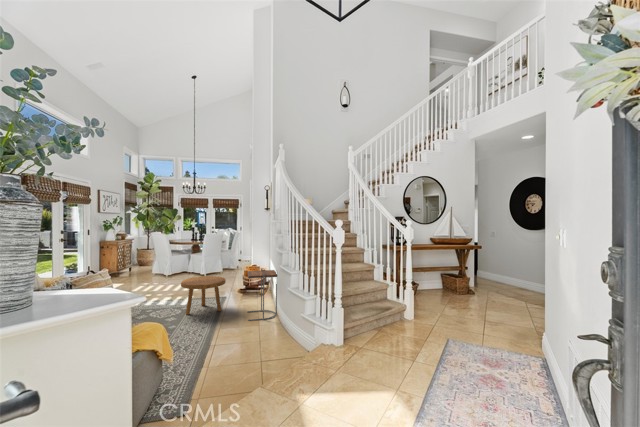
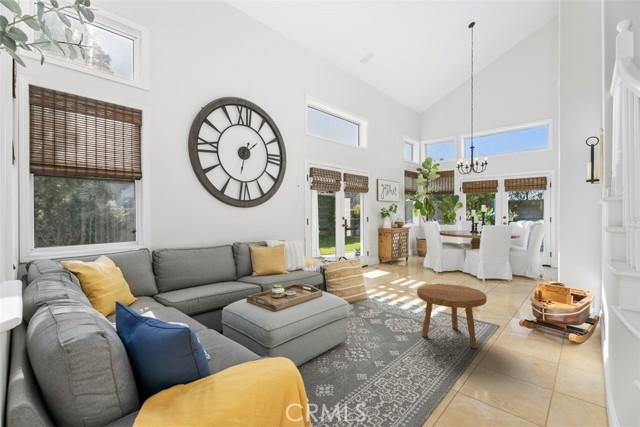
side table: present [247,269,277,321] -> none [518,293,599,410]

